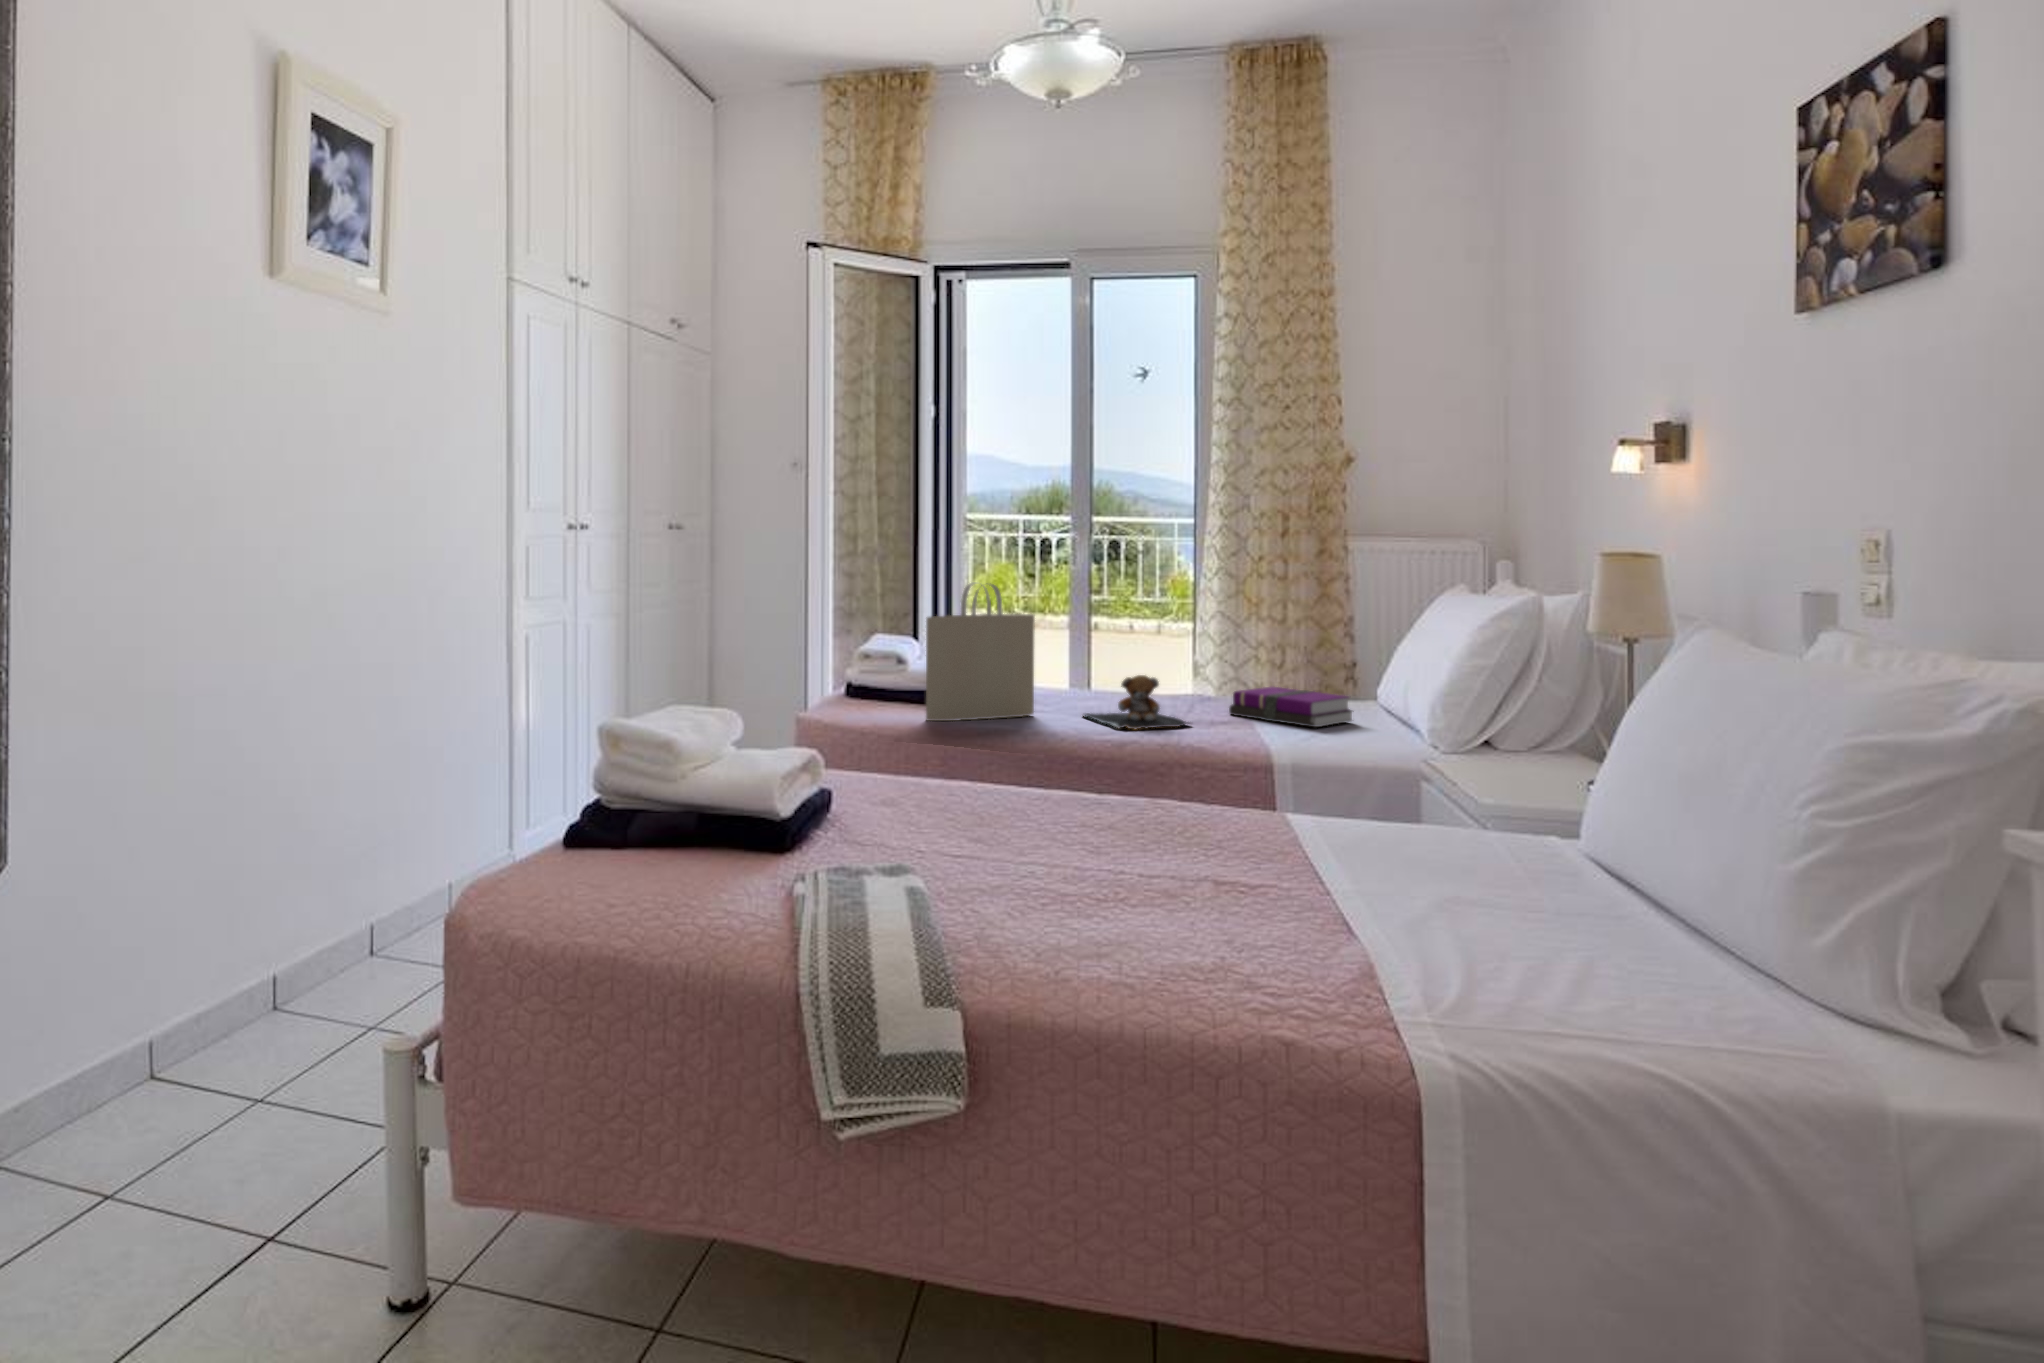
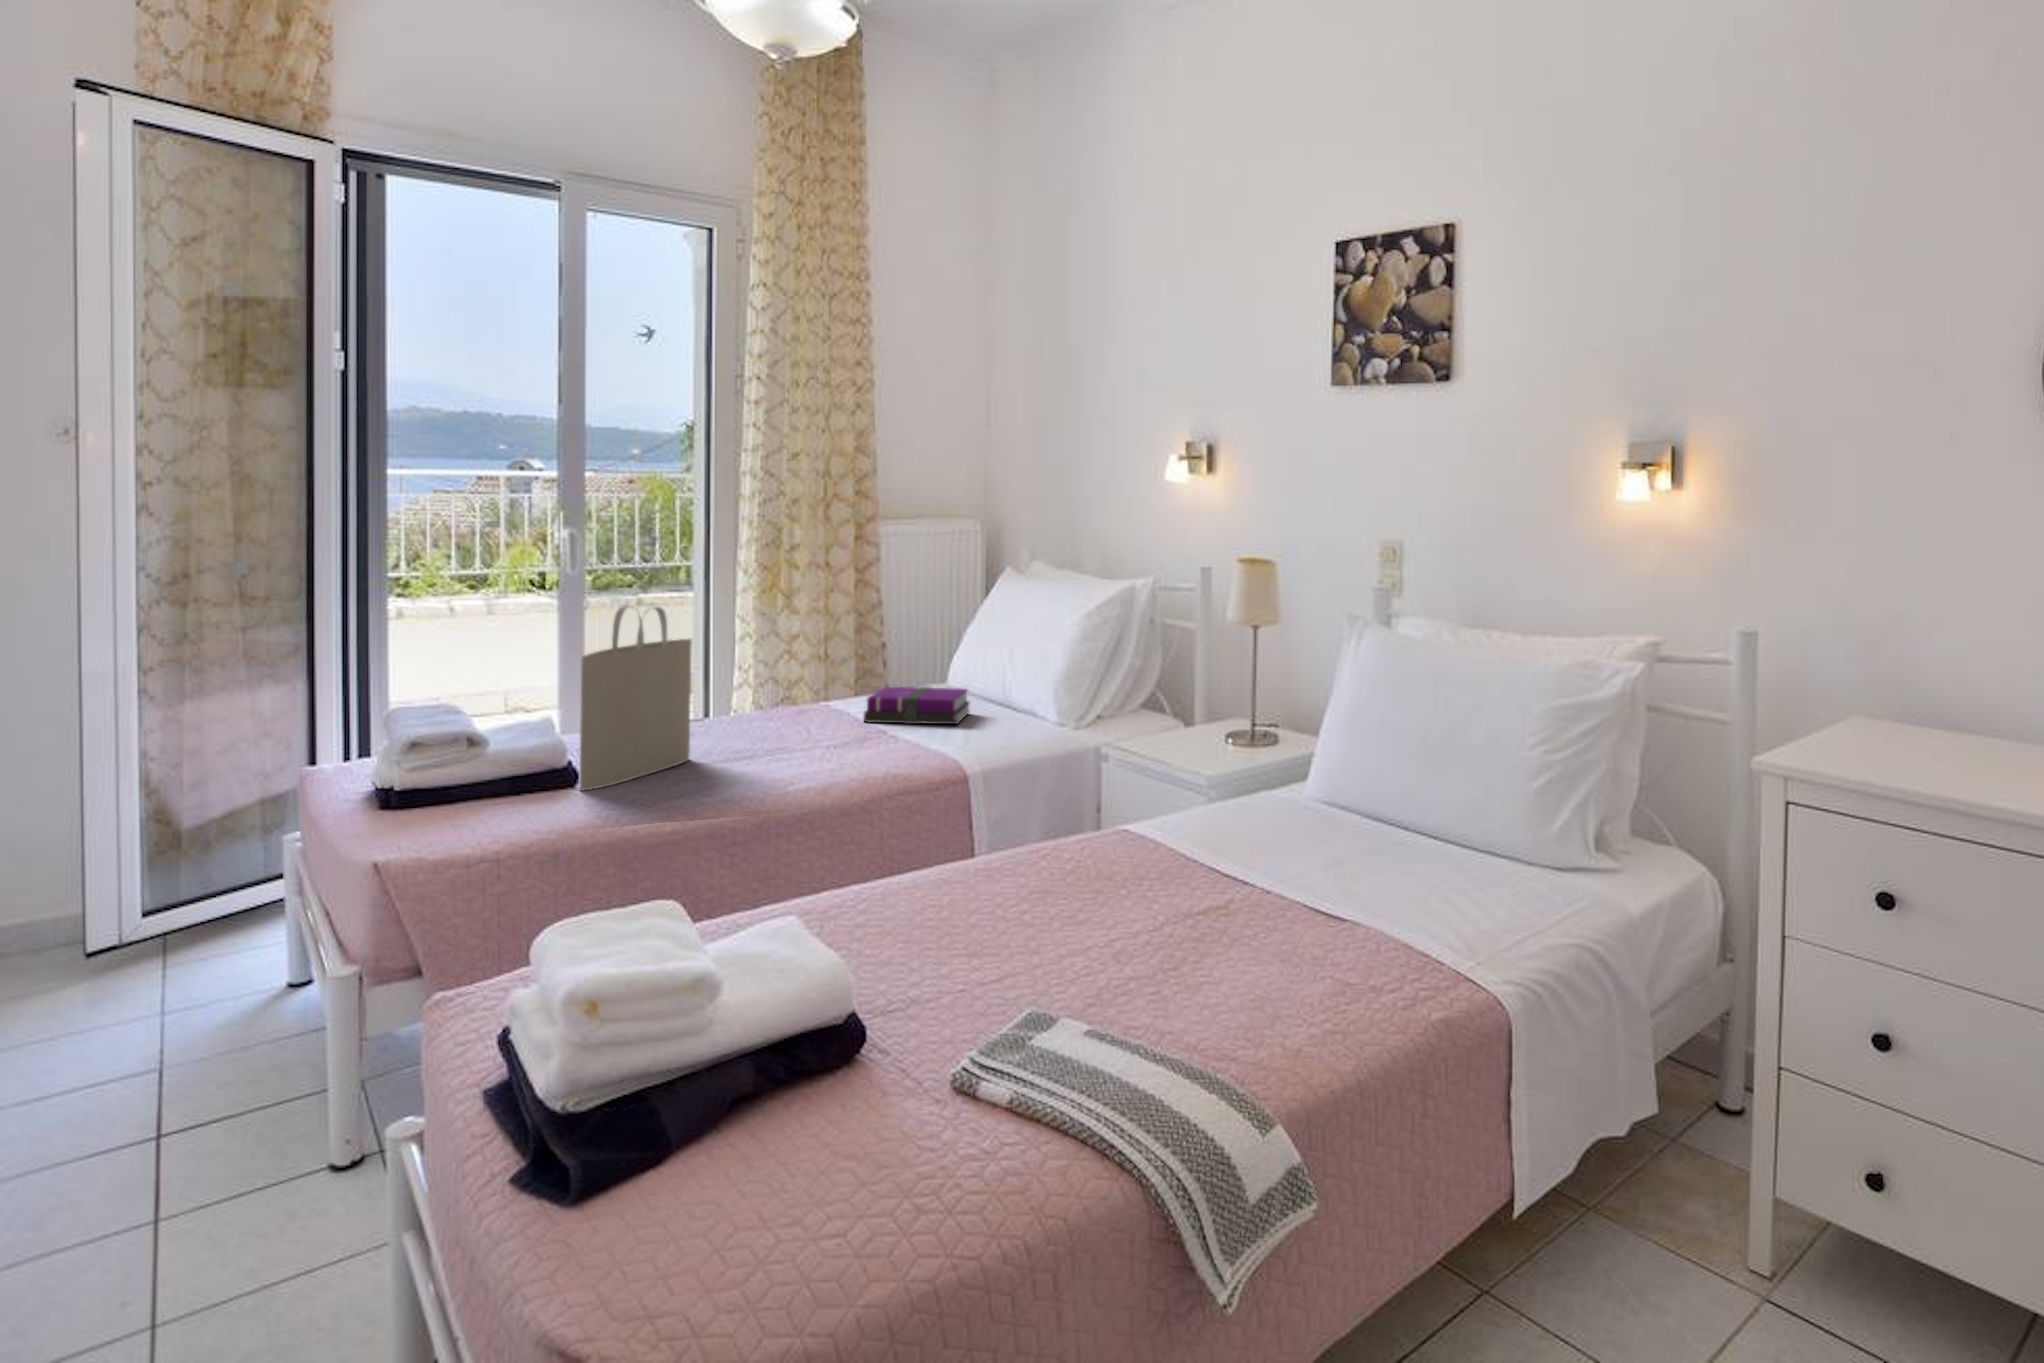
teddy bear: present [1082,675,1187,729] -> none [739,695,861,759]

